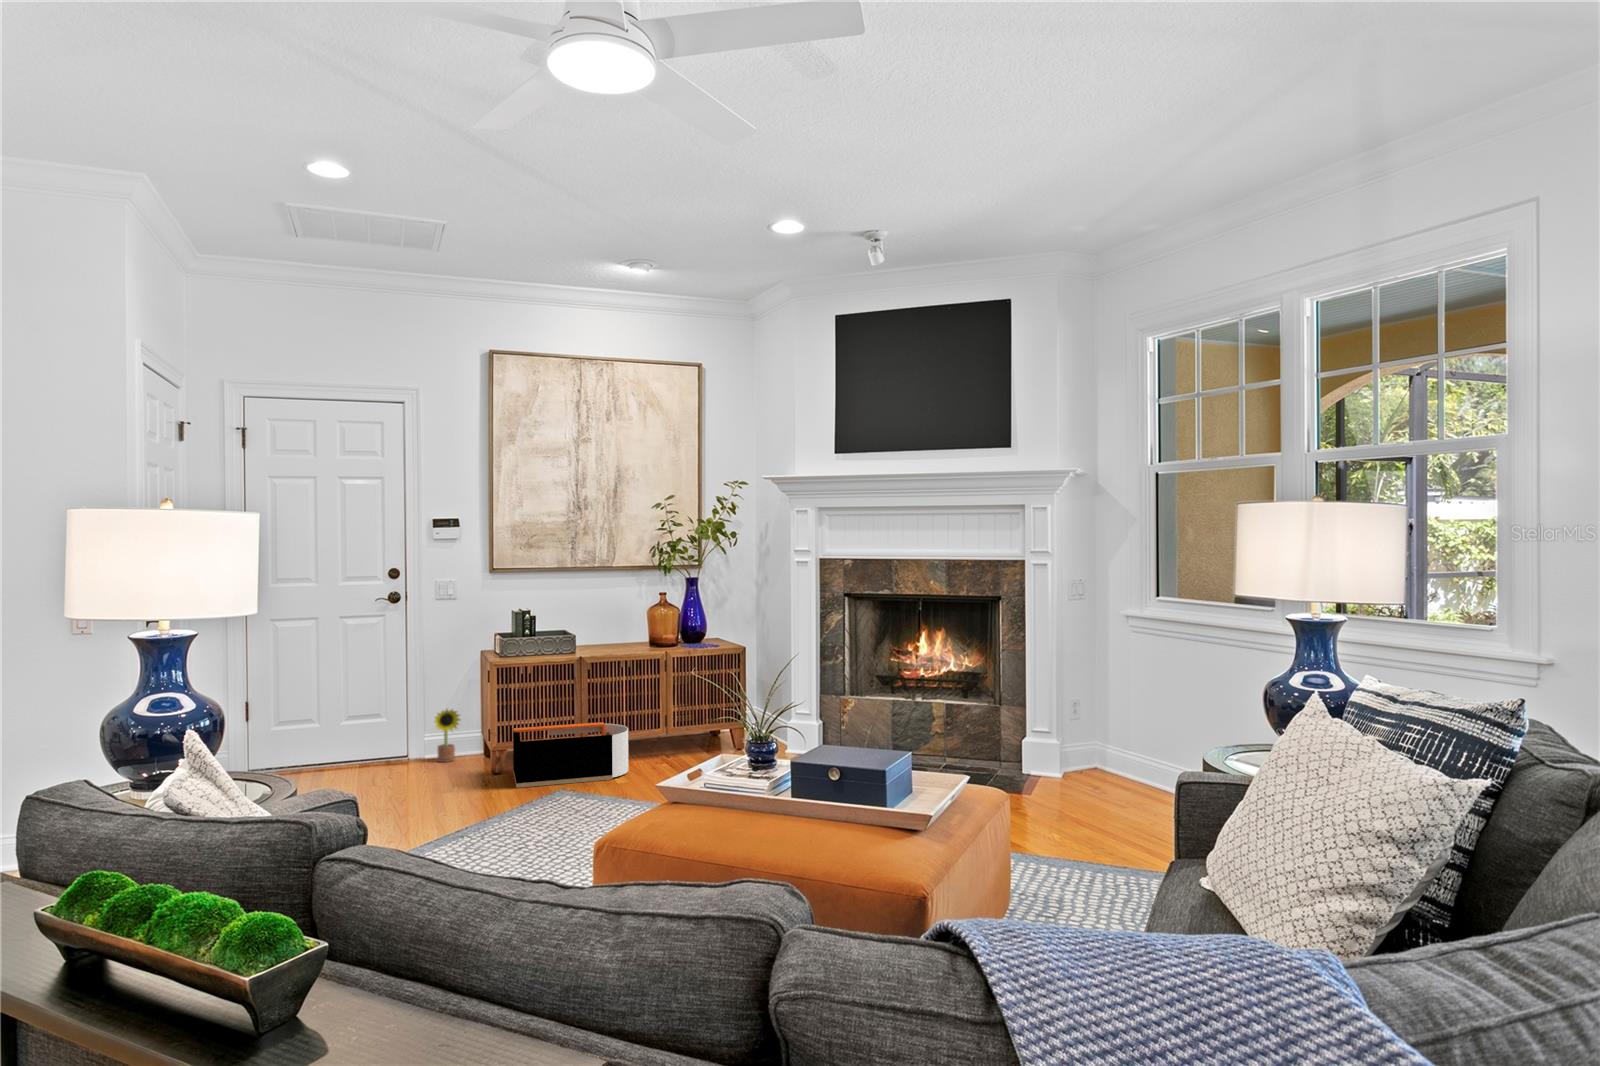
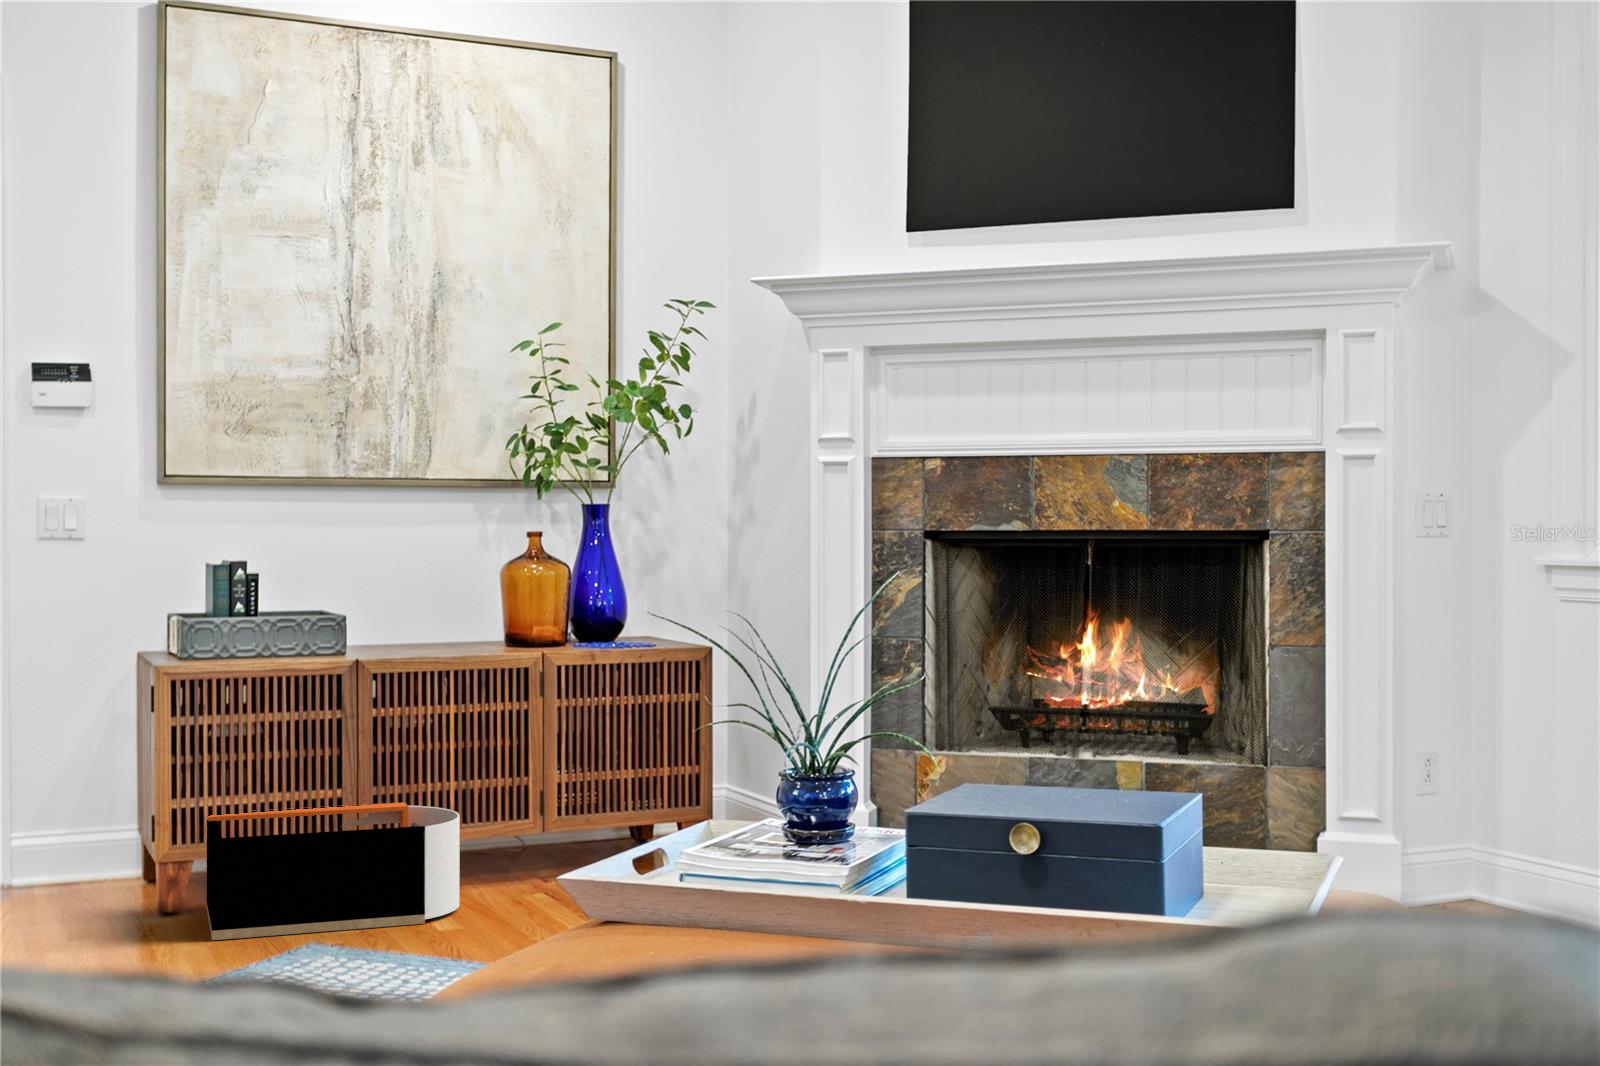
decorative plant: present [434,709,460,762] -> none [30,772,96,889]

